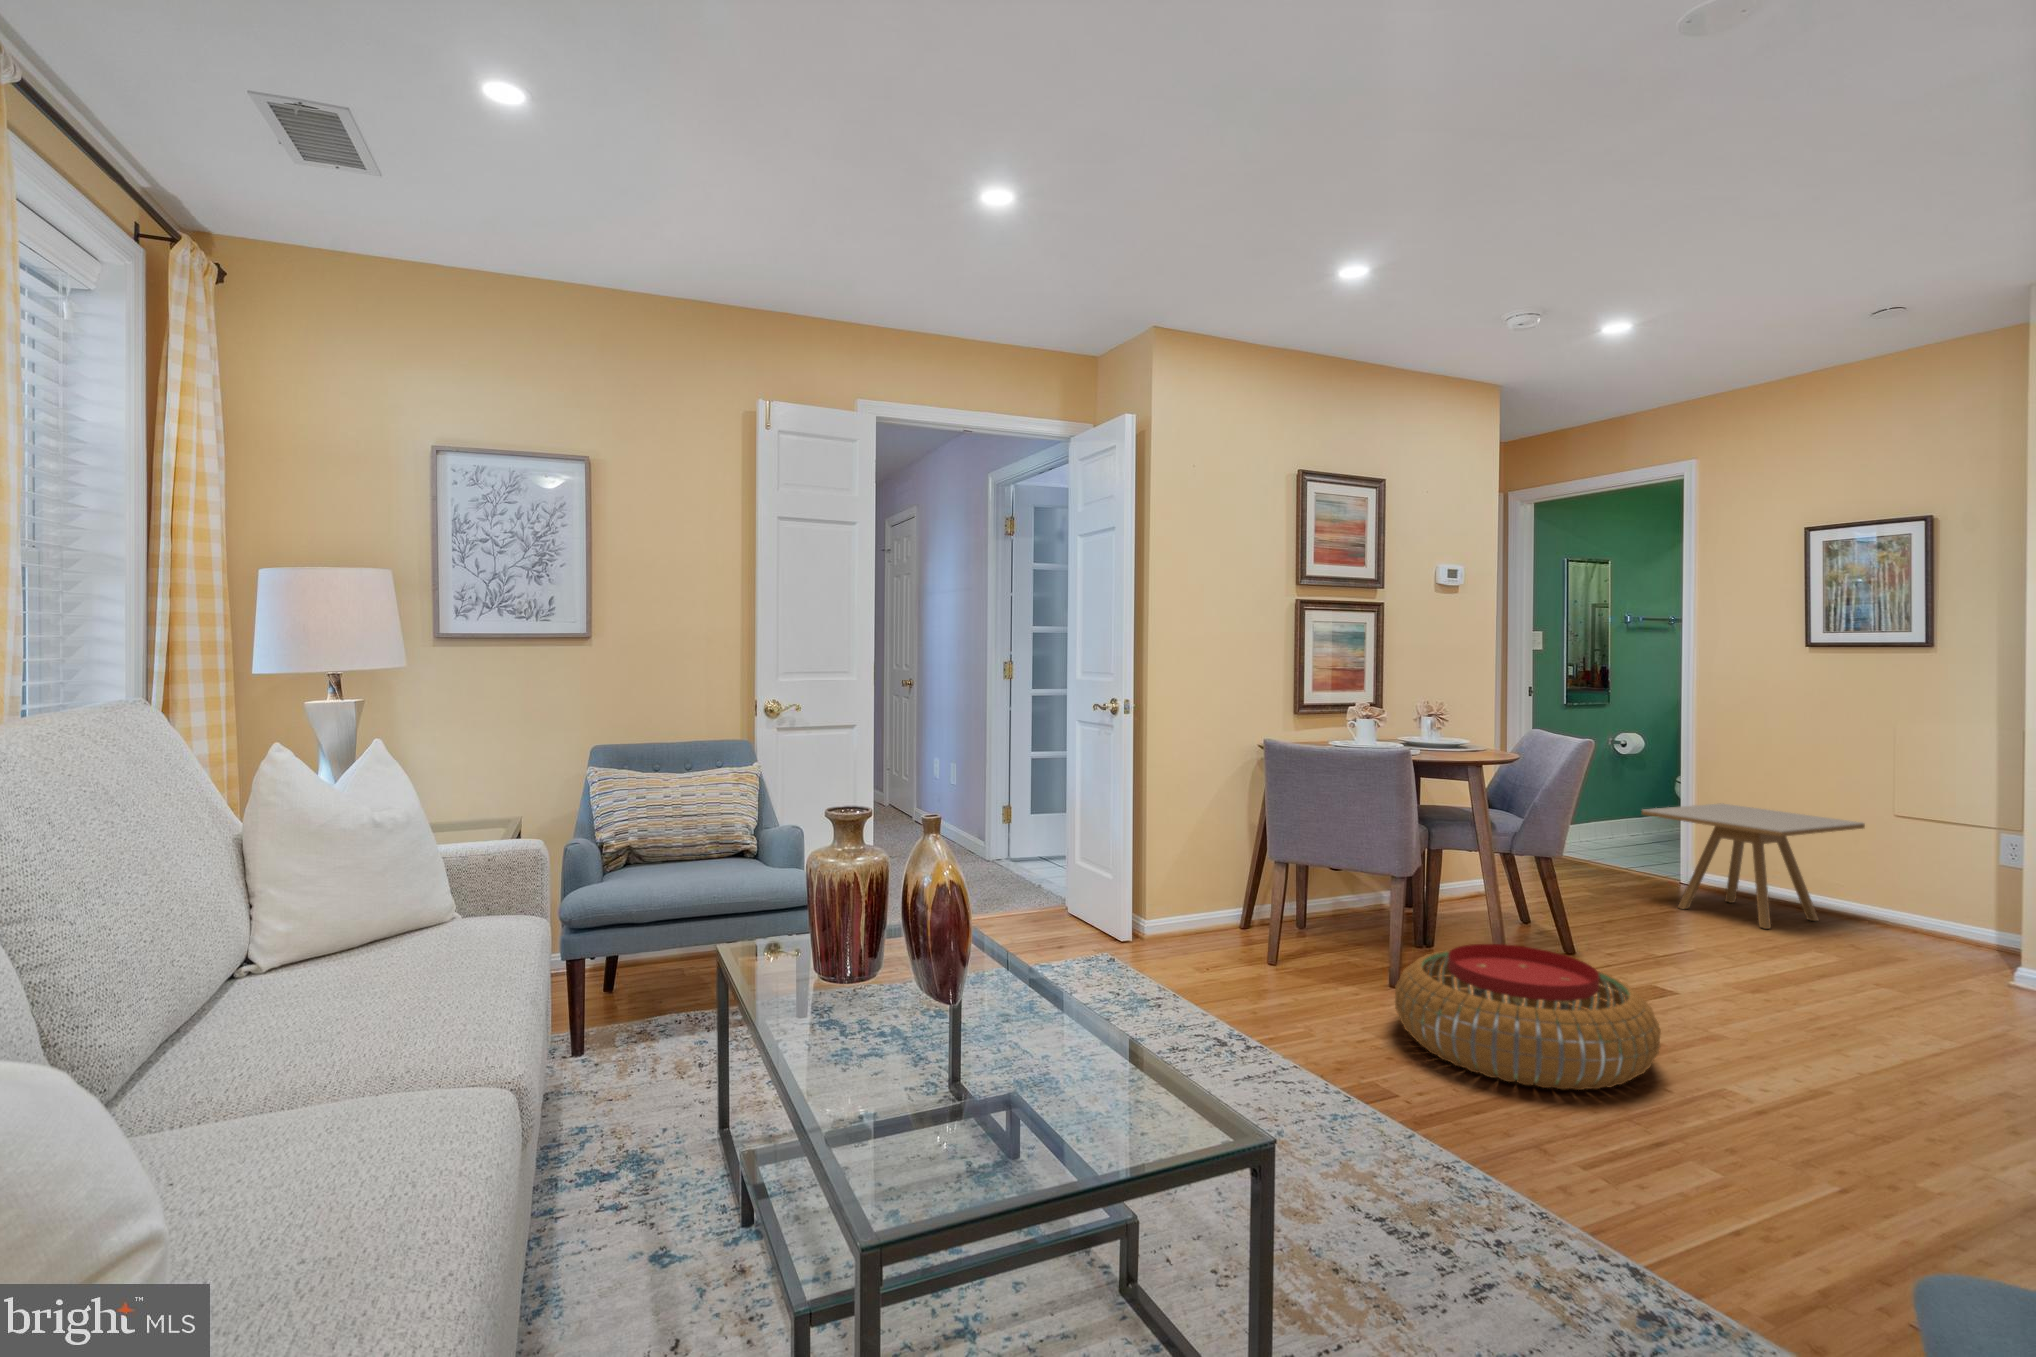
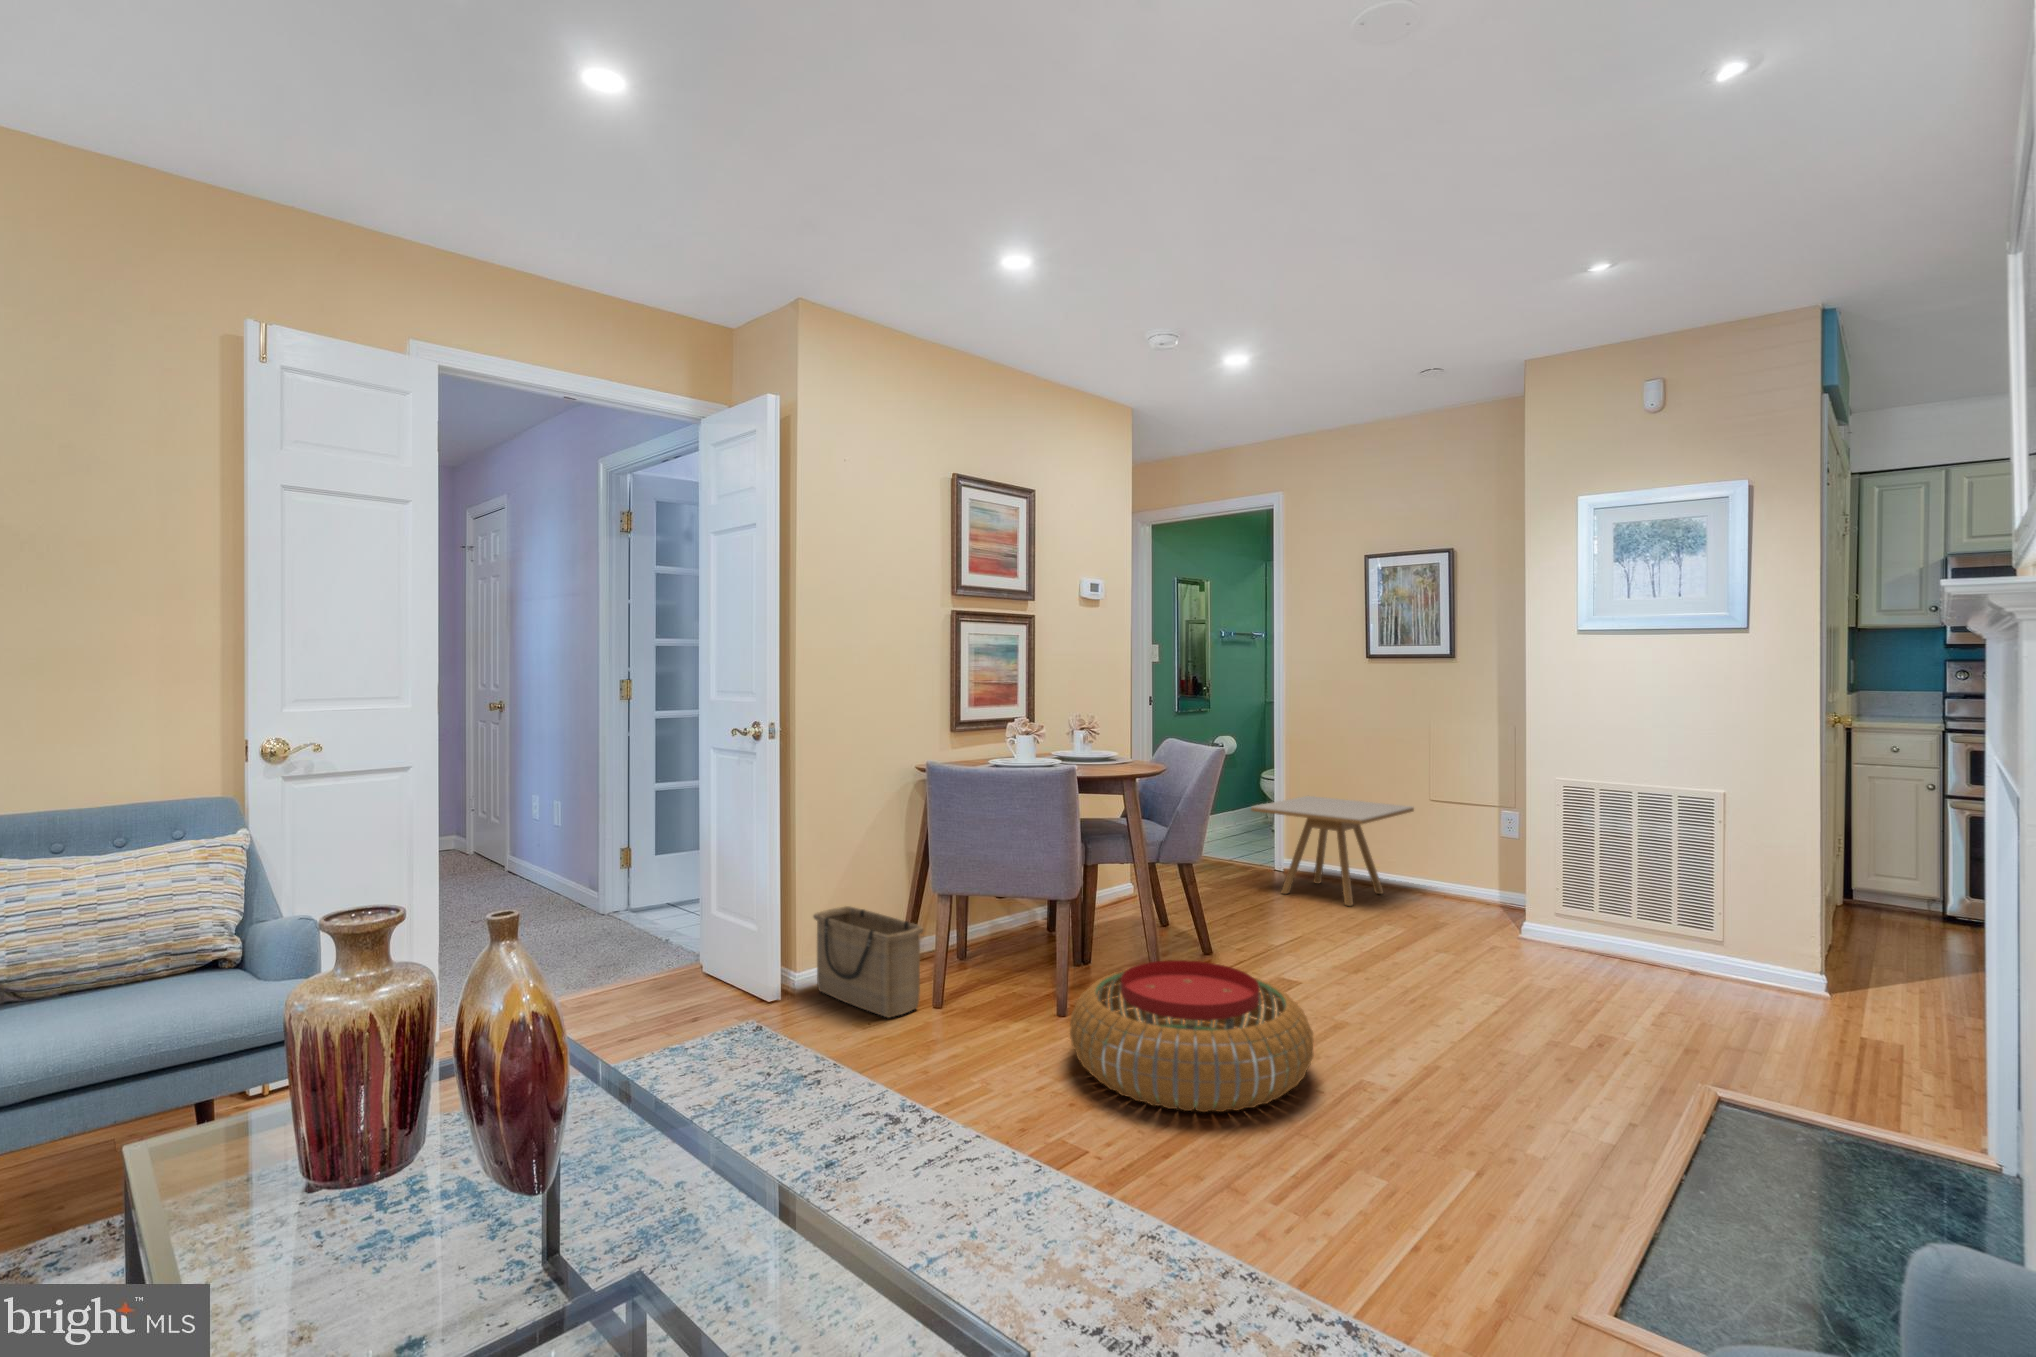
basket: none [1161,868,1260,969] -> present [813,906,923,1018]

